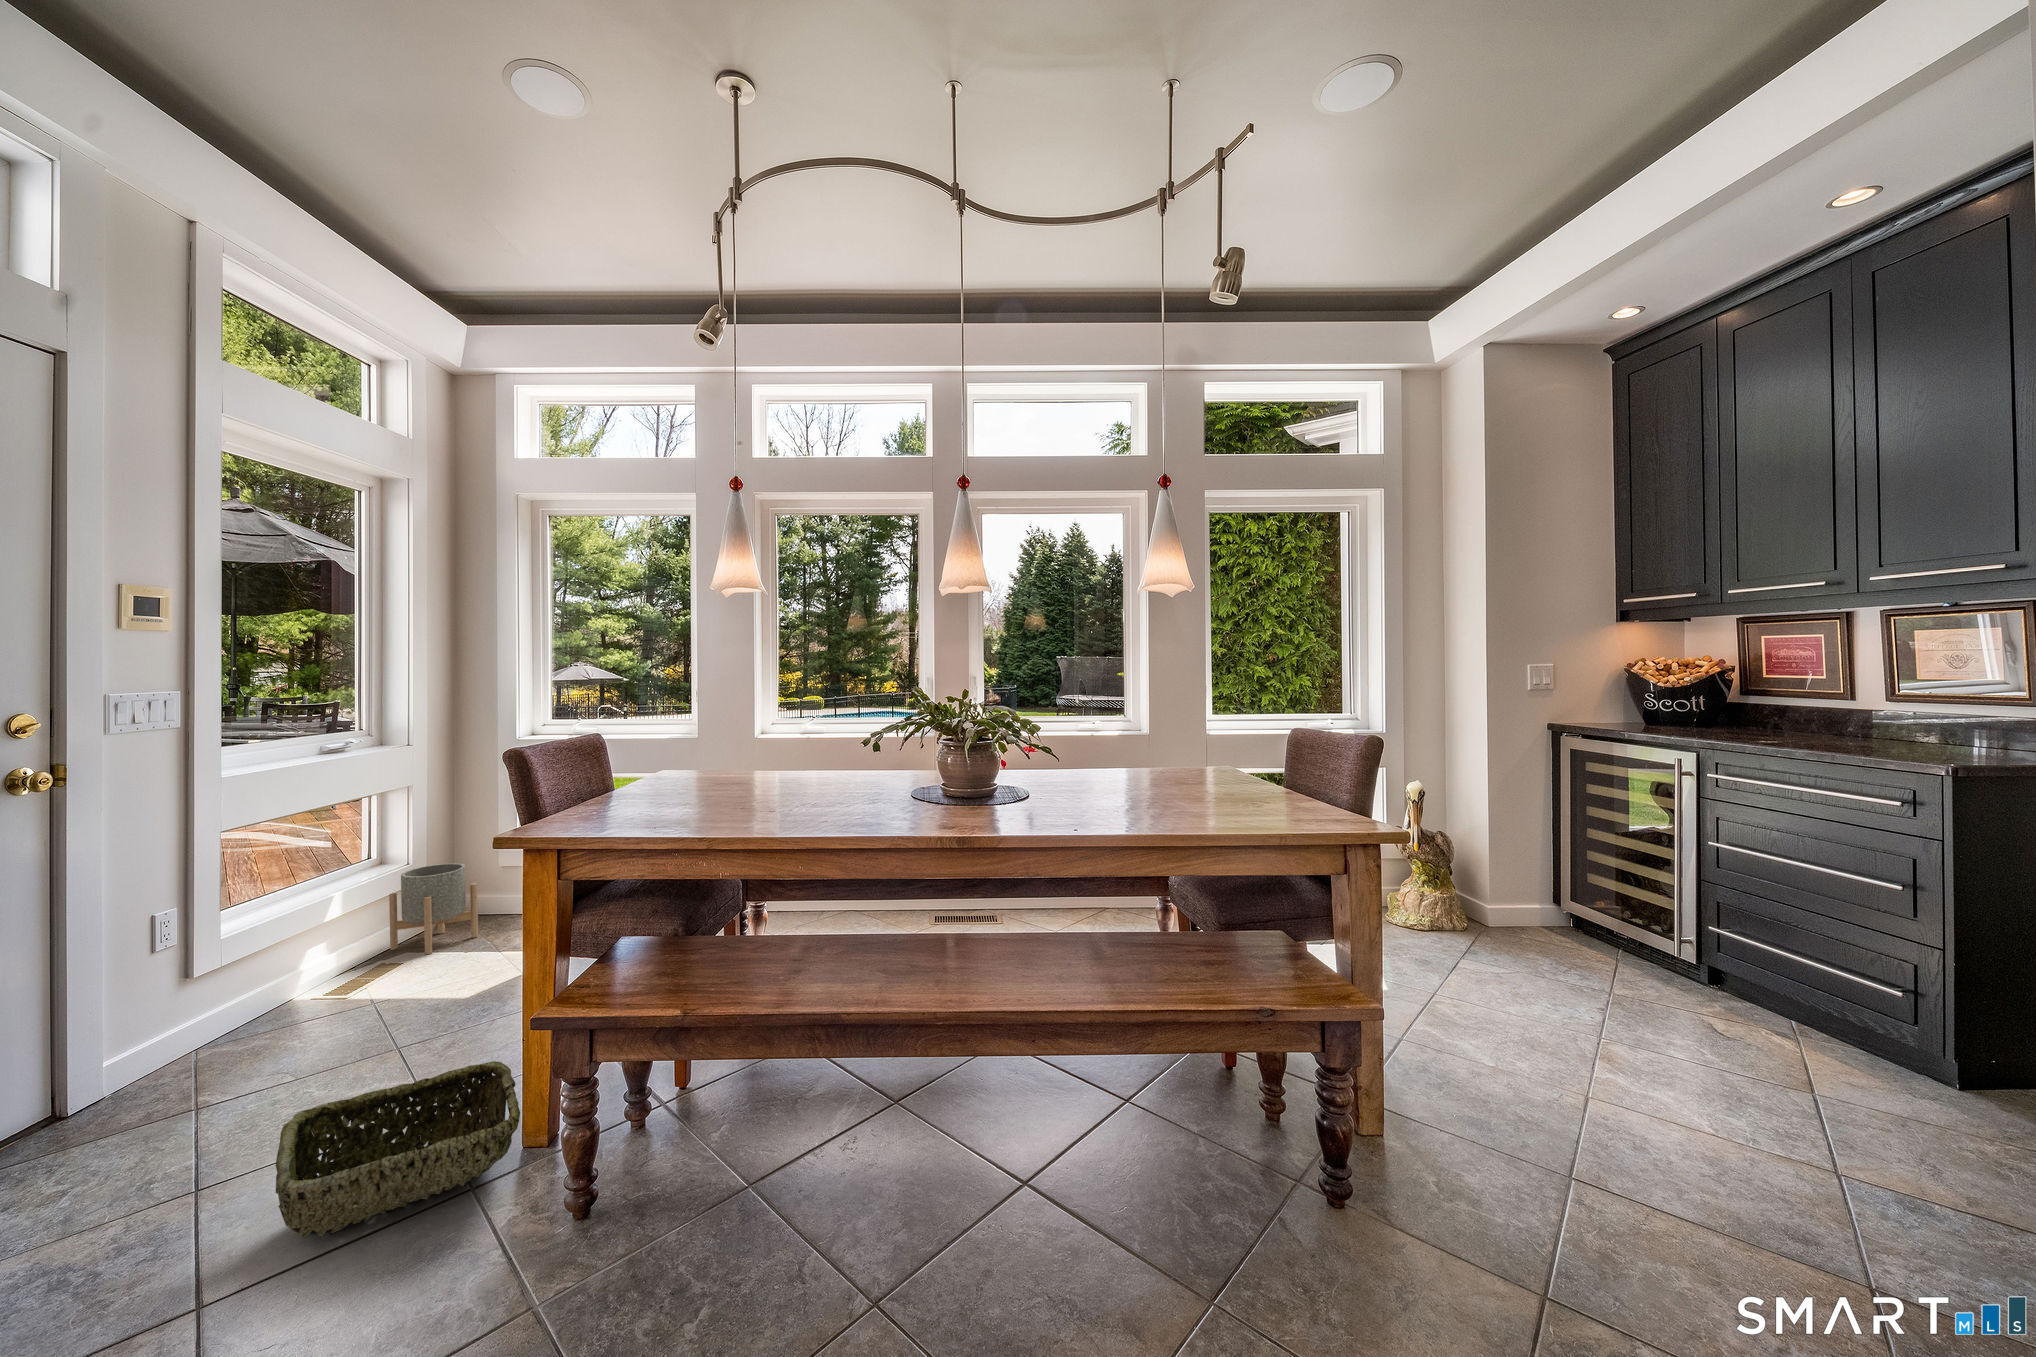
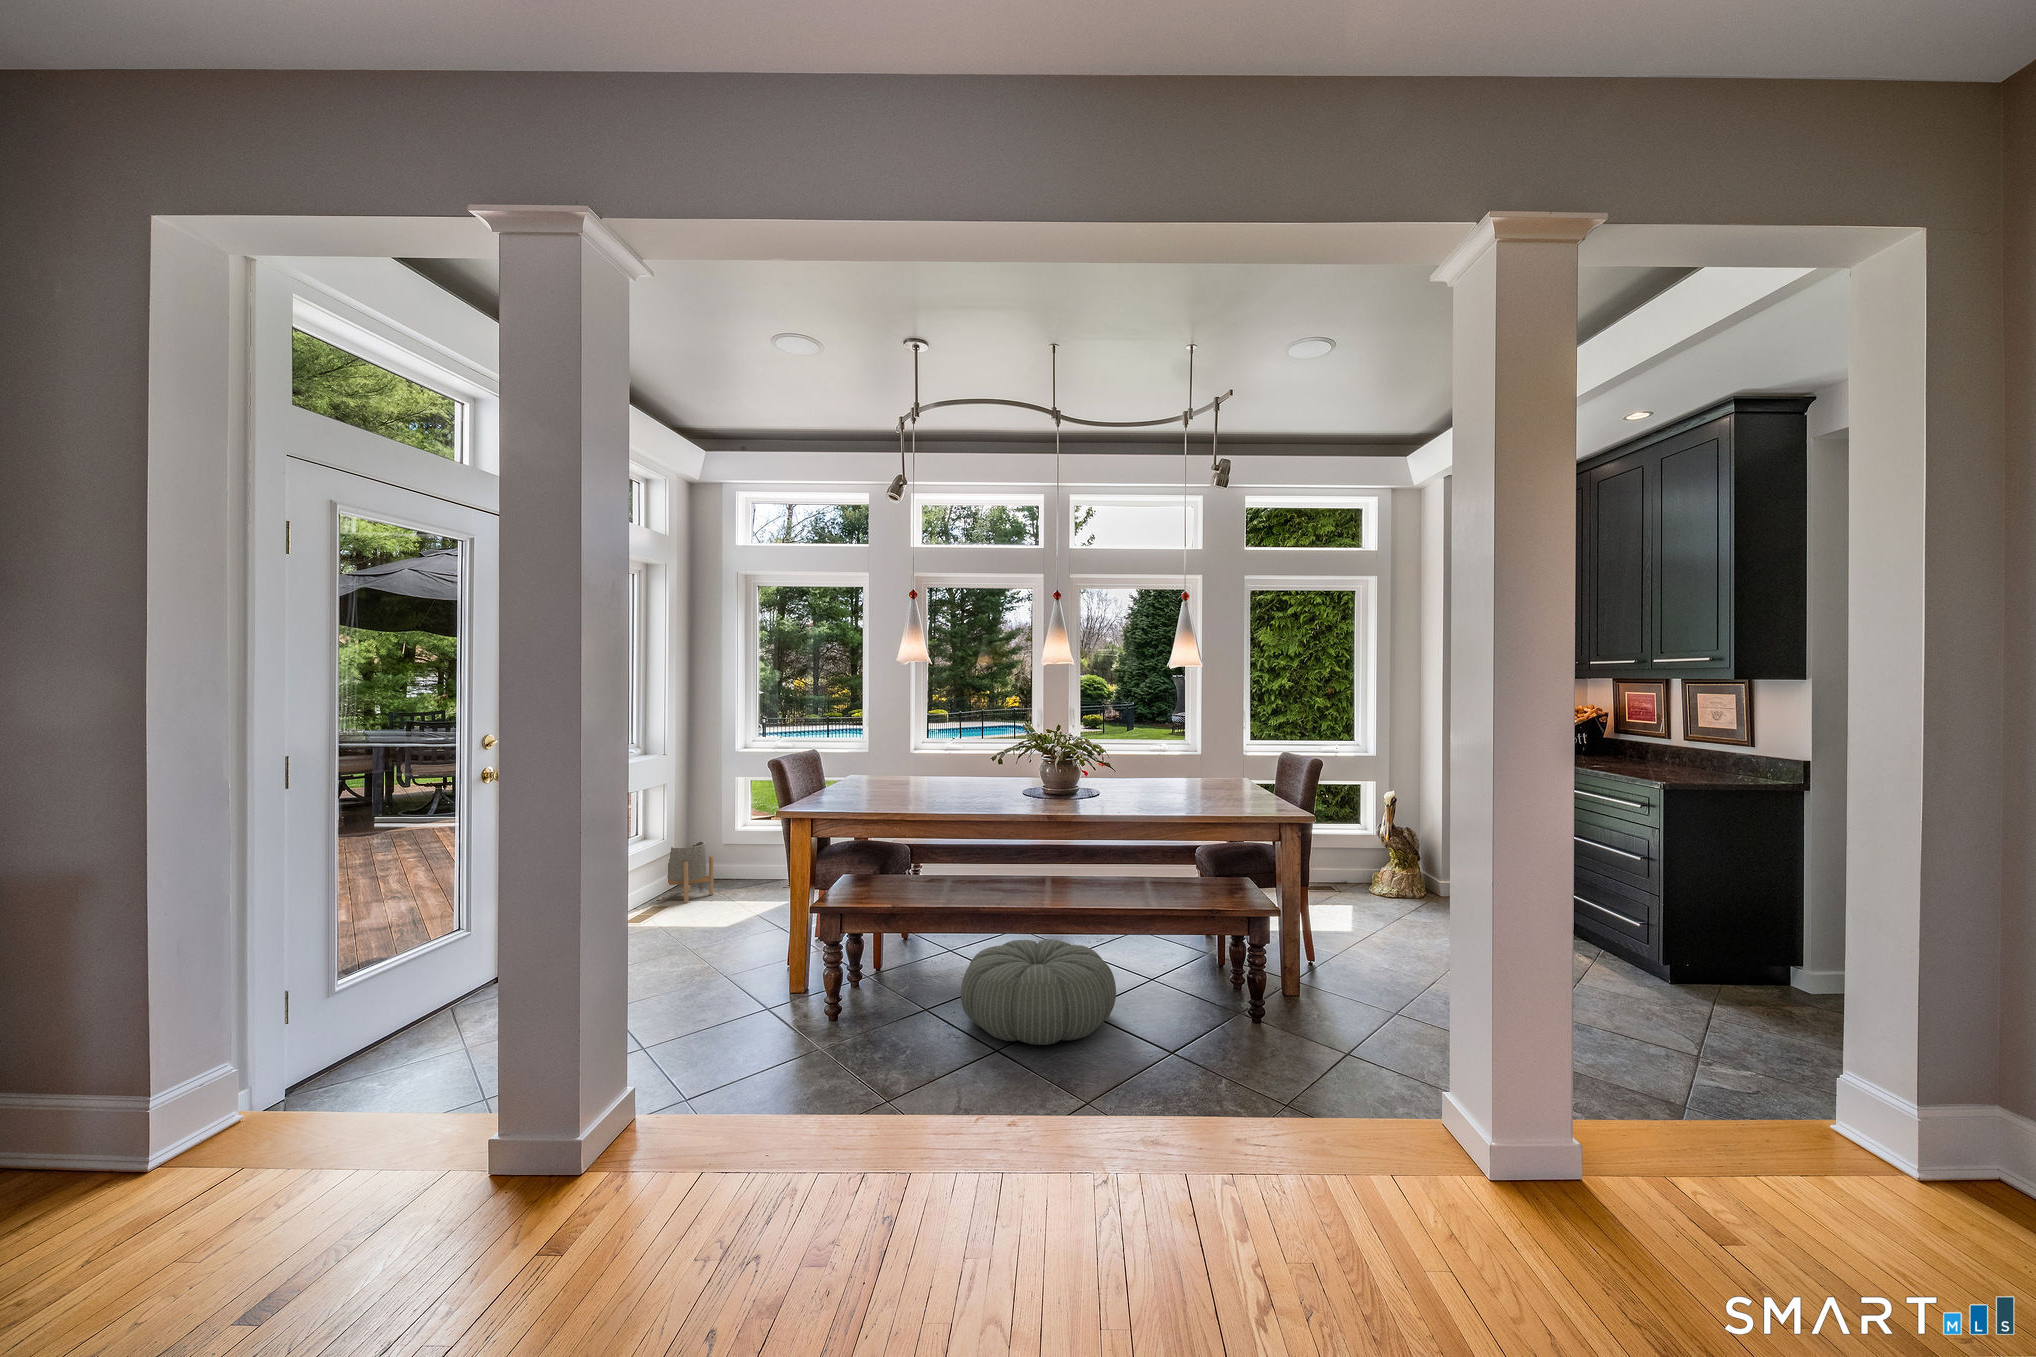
pouf: none [810,1018,1064,1235] -> present [961,939,1116,1045]
woven basket: present [276,1061,520,1238] -> none [678,946,795,1021]

